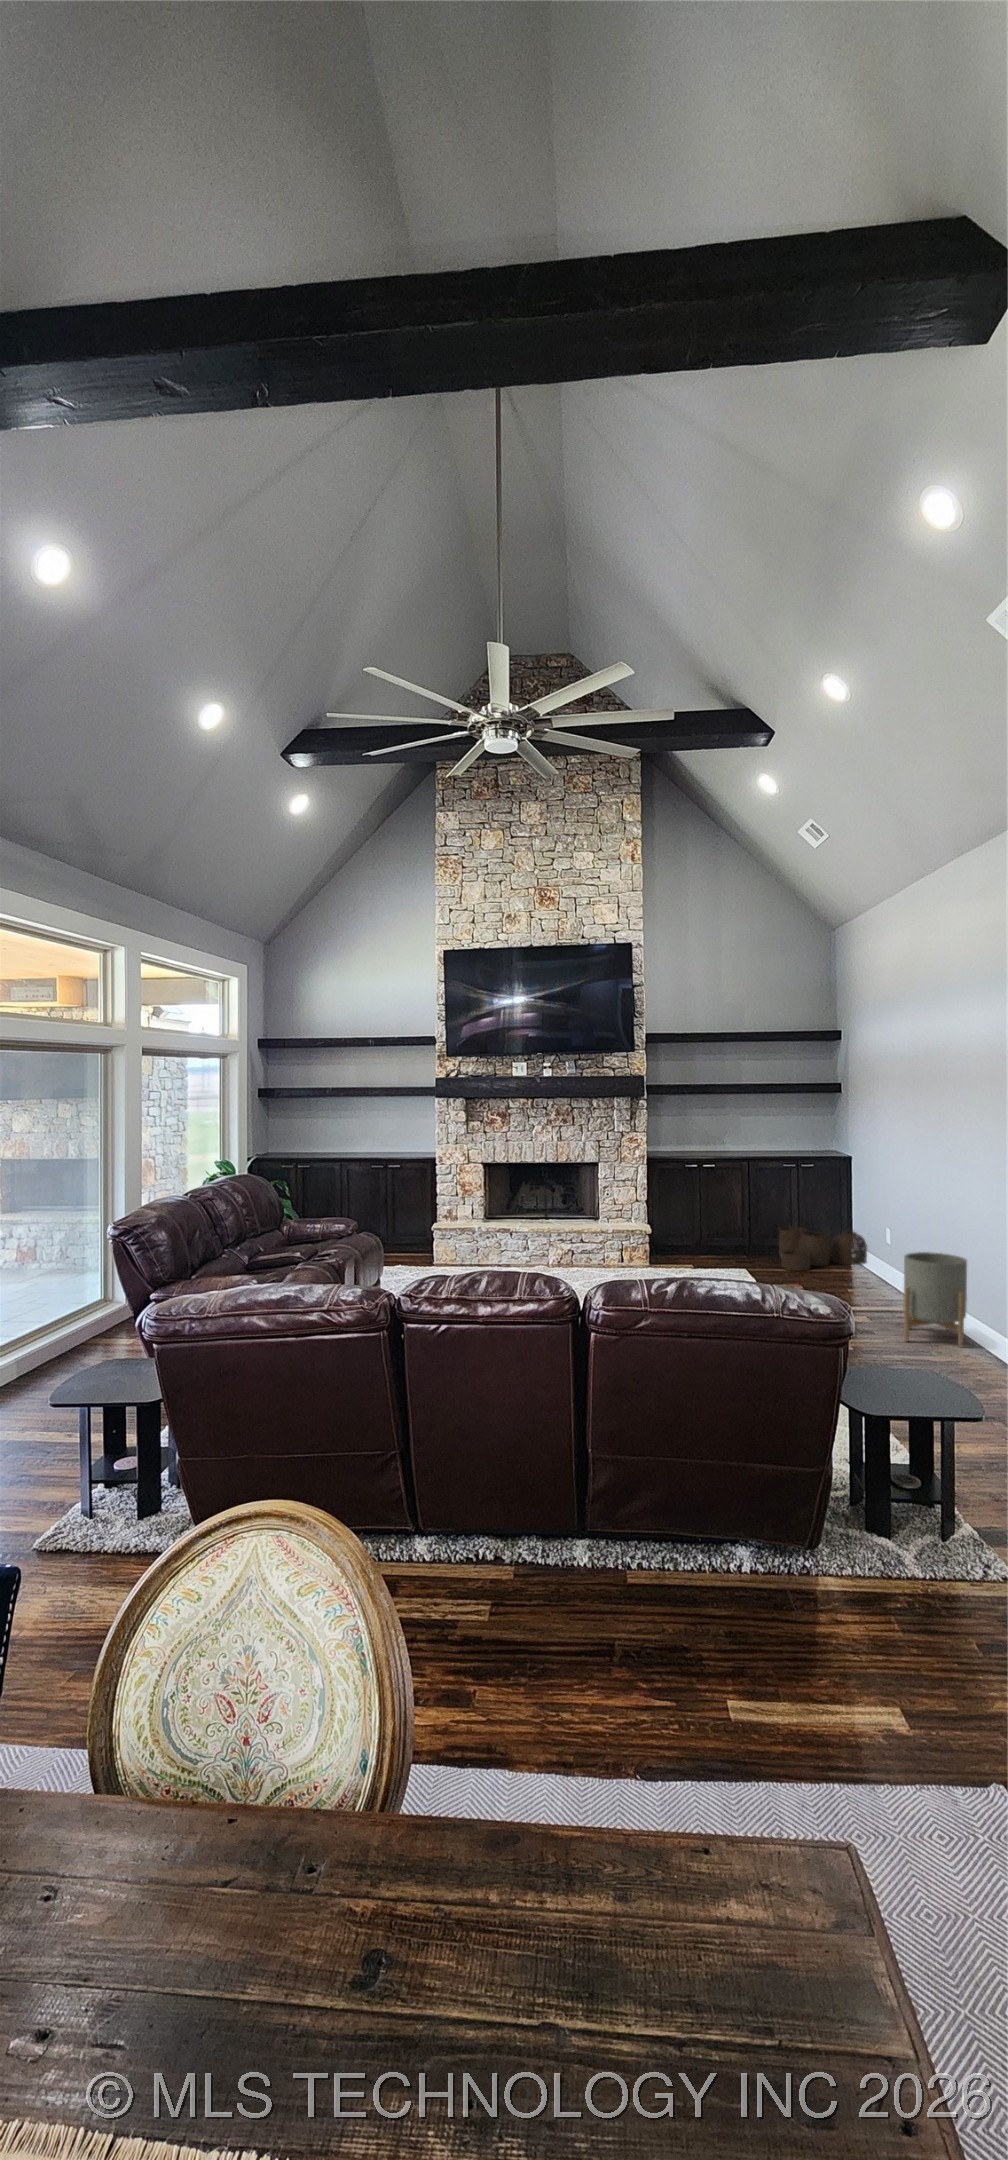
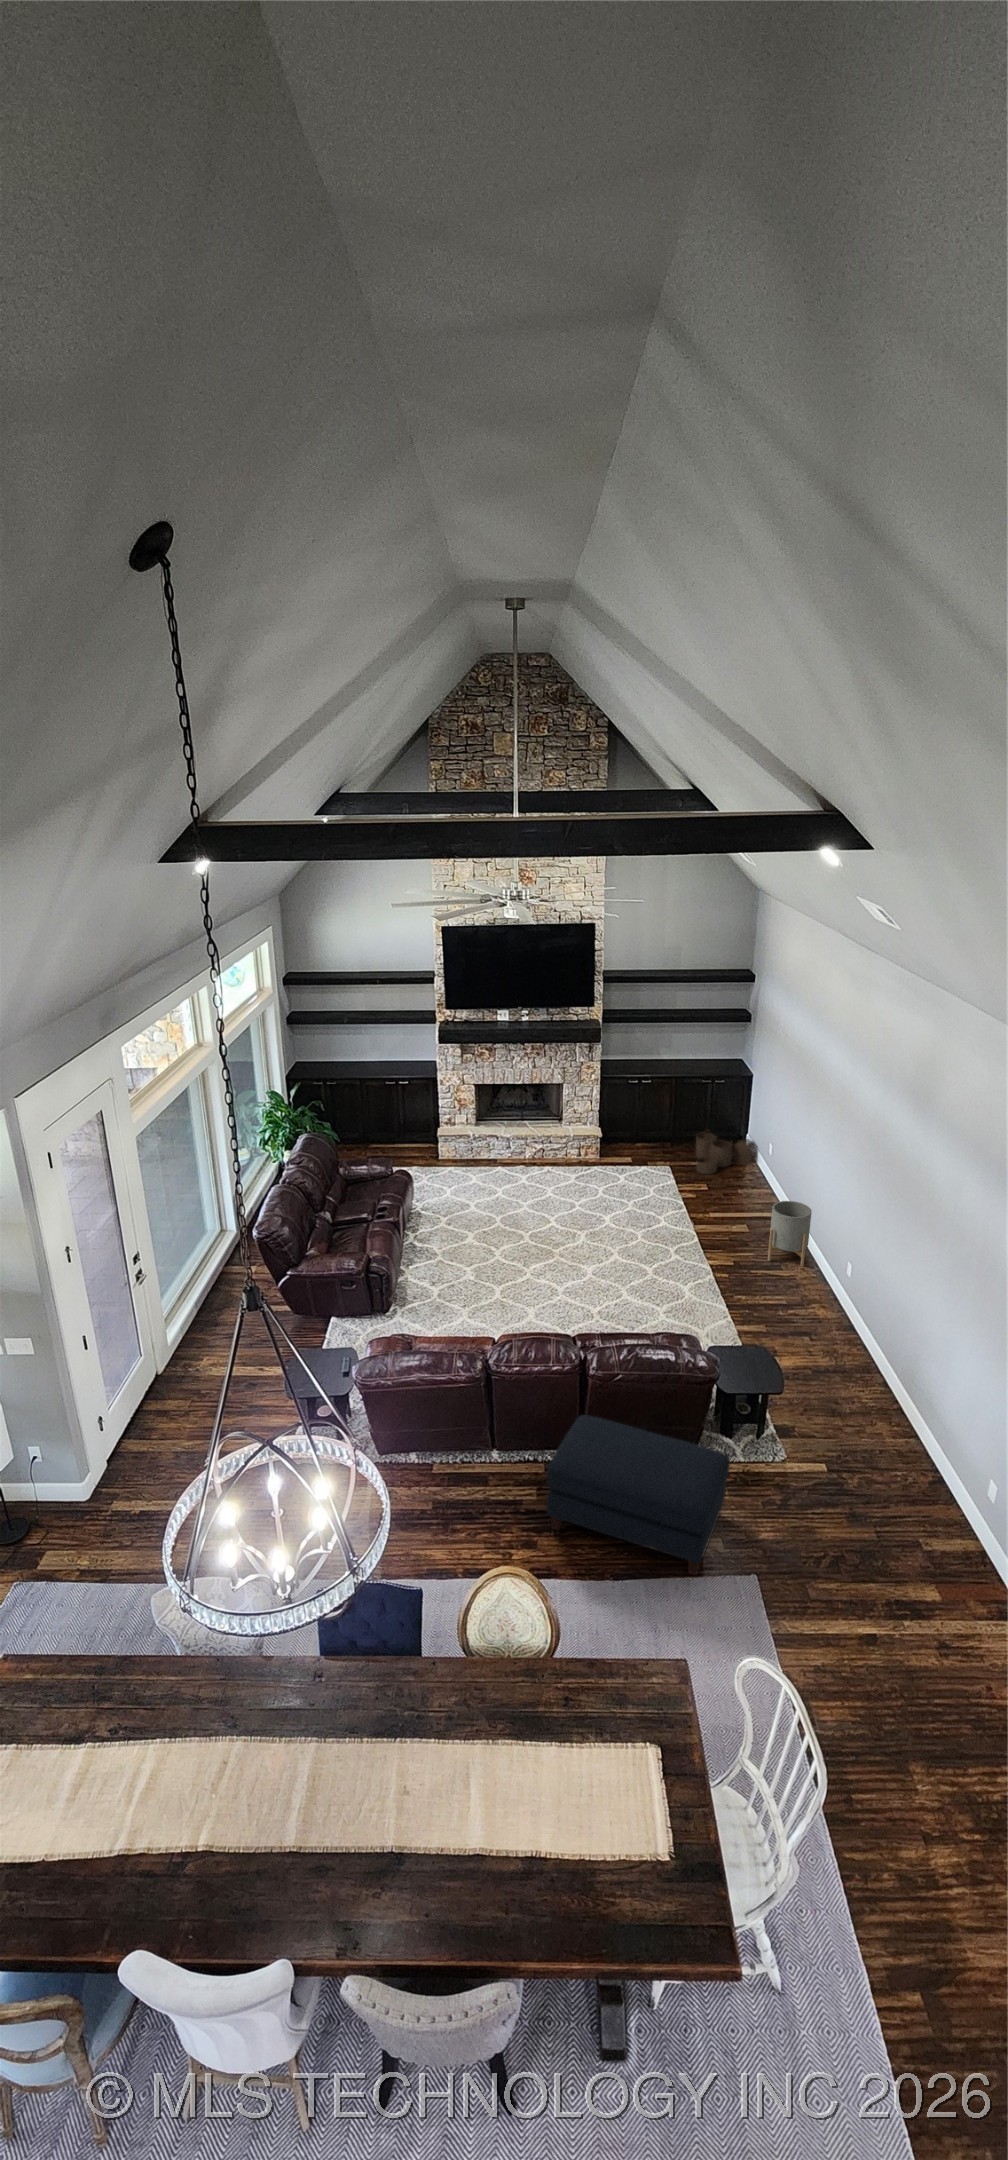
ottoman: none [498,1442,904,1786] -> present [546,1415,730,1575]

